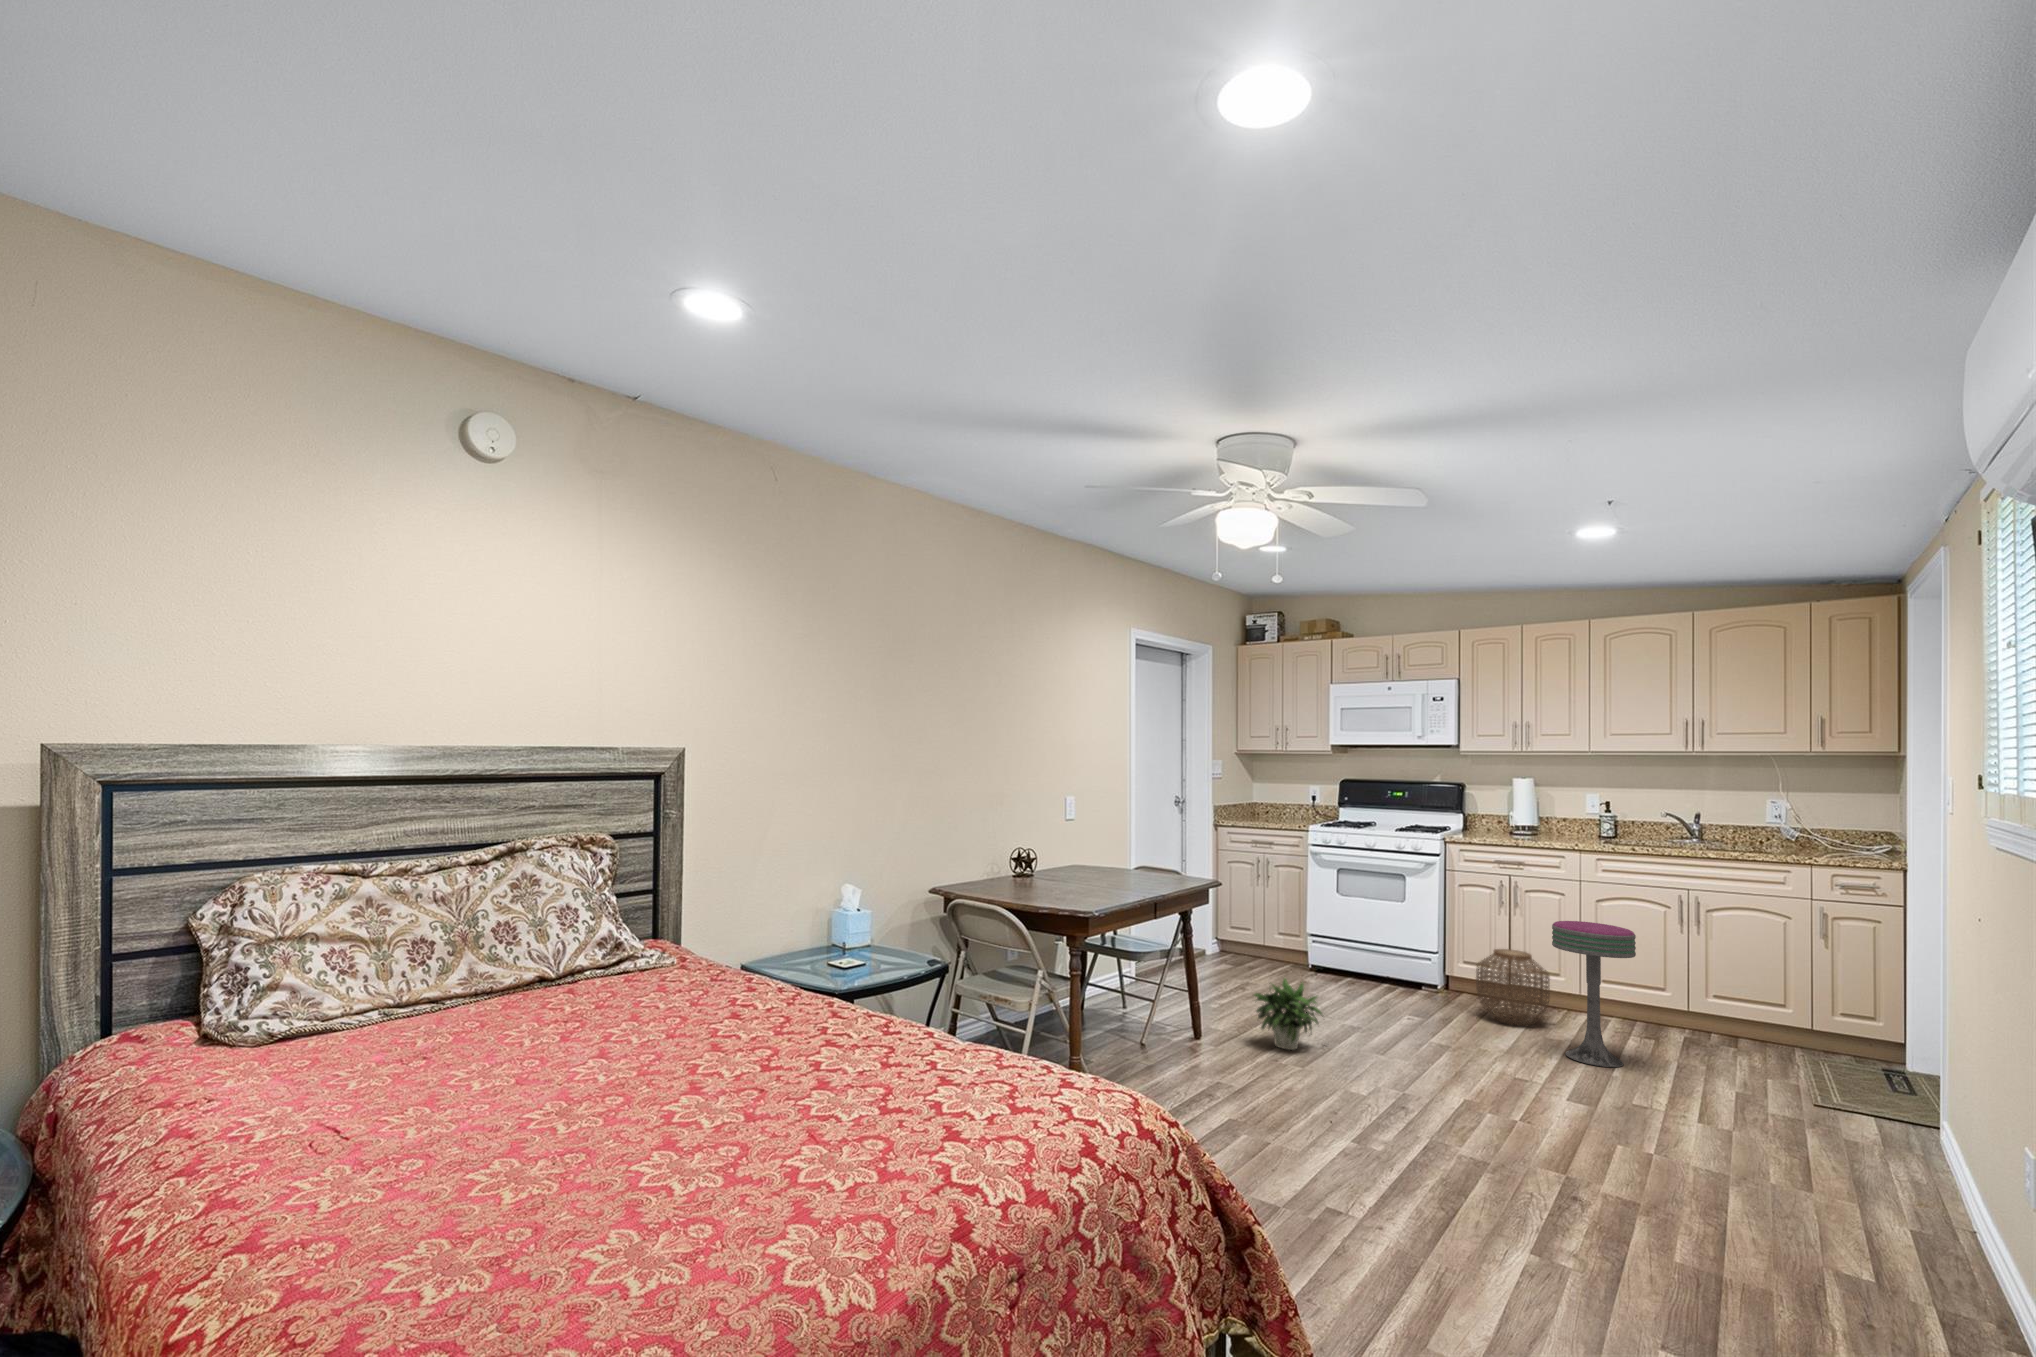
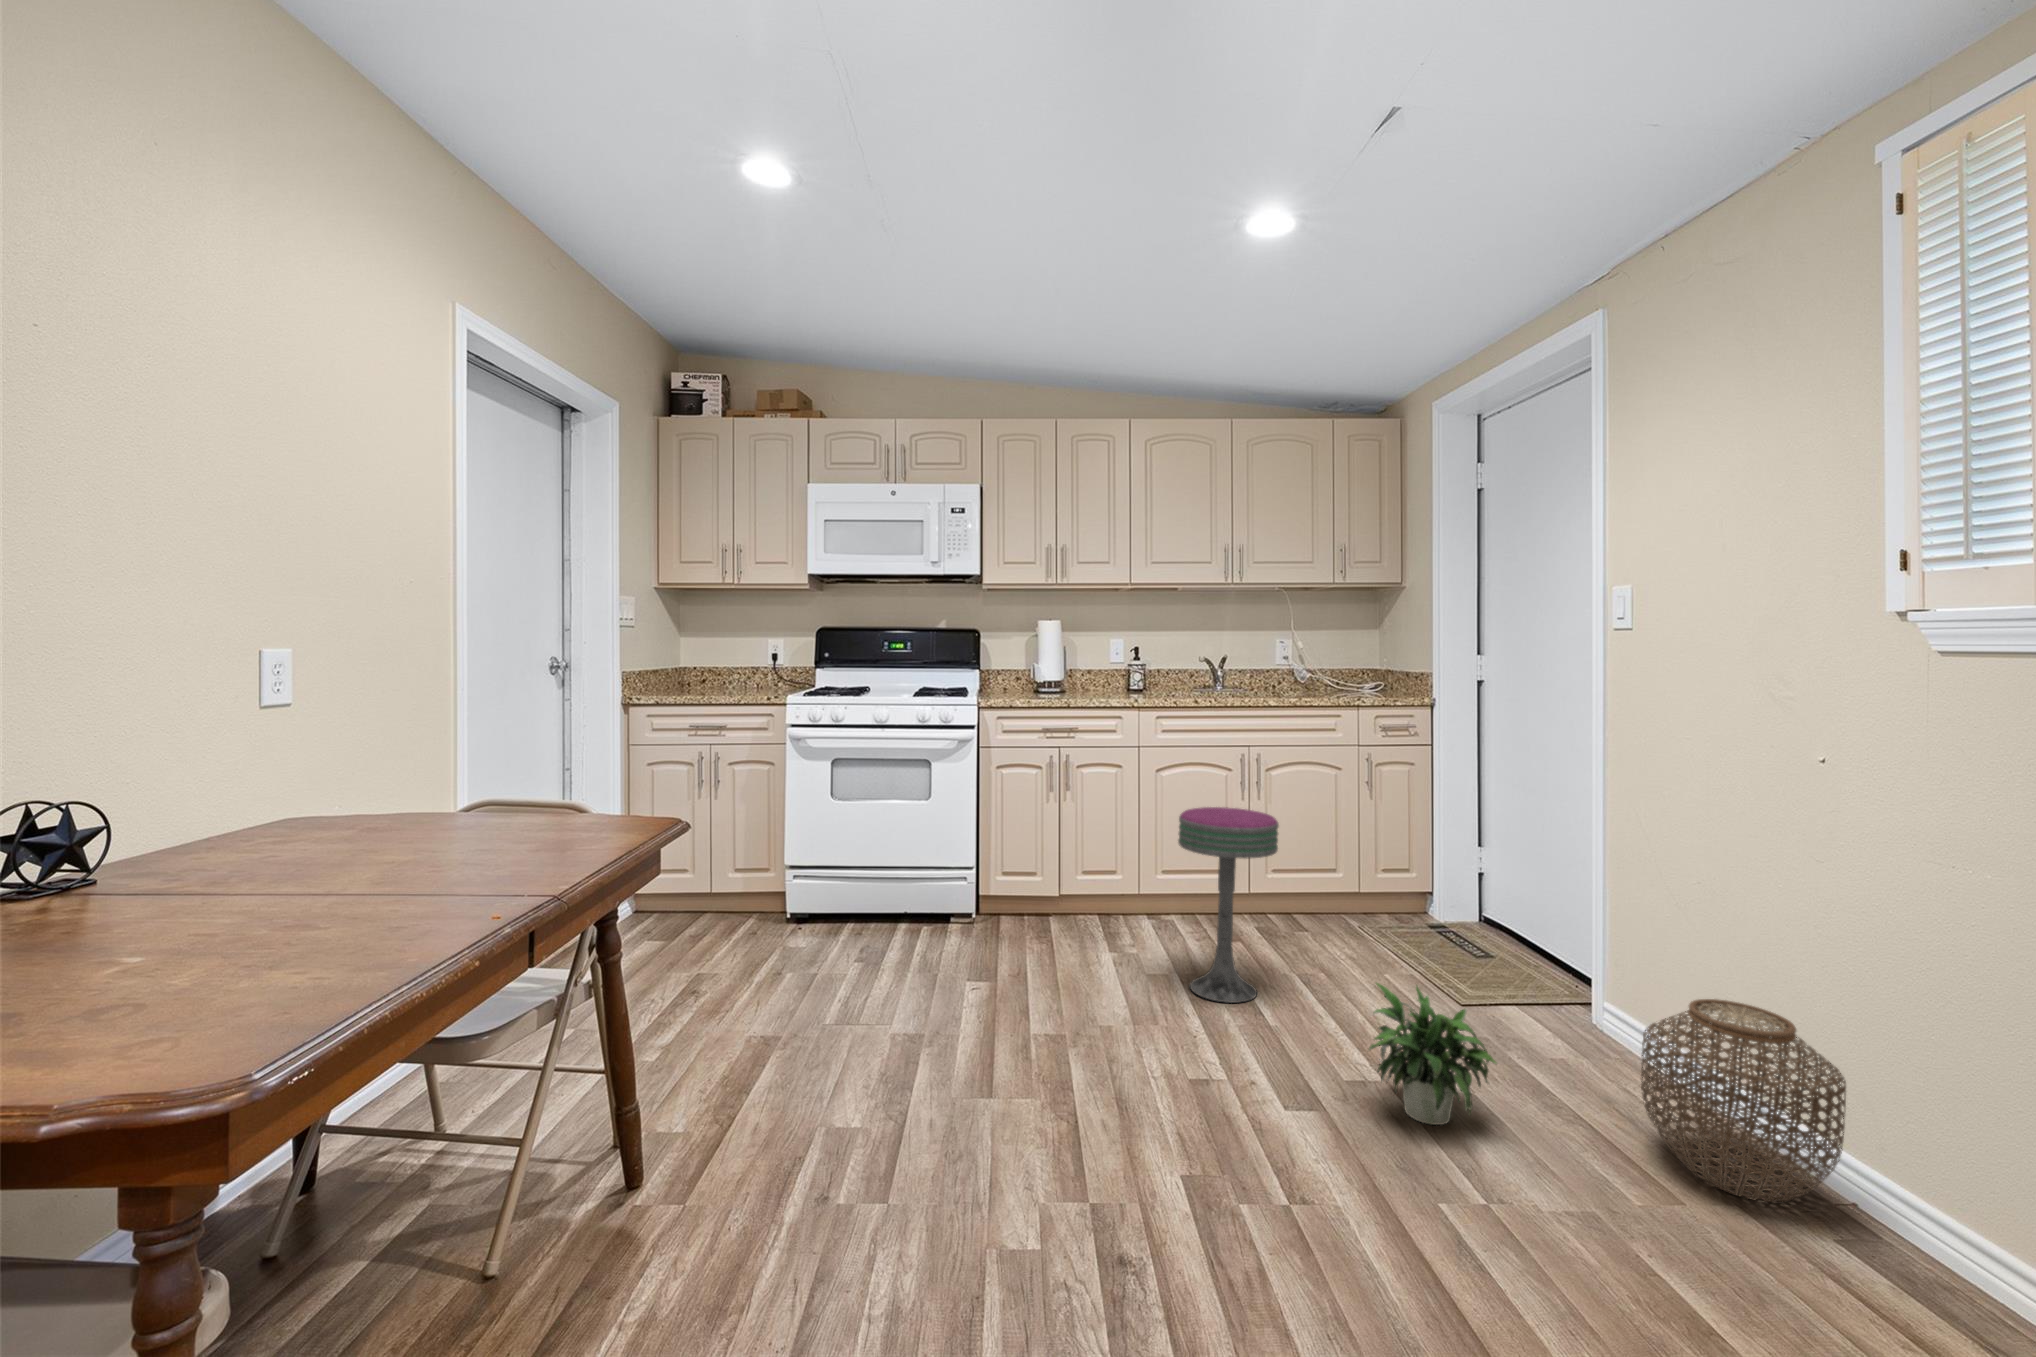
woven basket: present [1476,949,1550,1026] -> present [1641,999,1846,1202]
potted plant: present [1254,978,1322,1050] -> present [1369,983,1497,1125]

